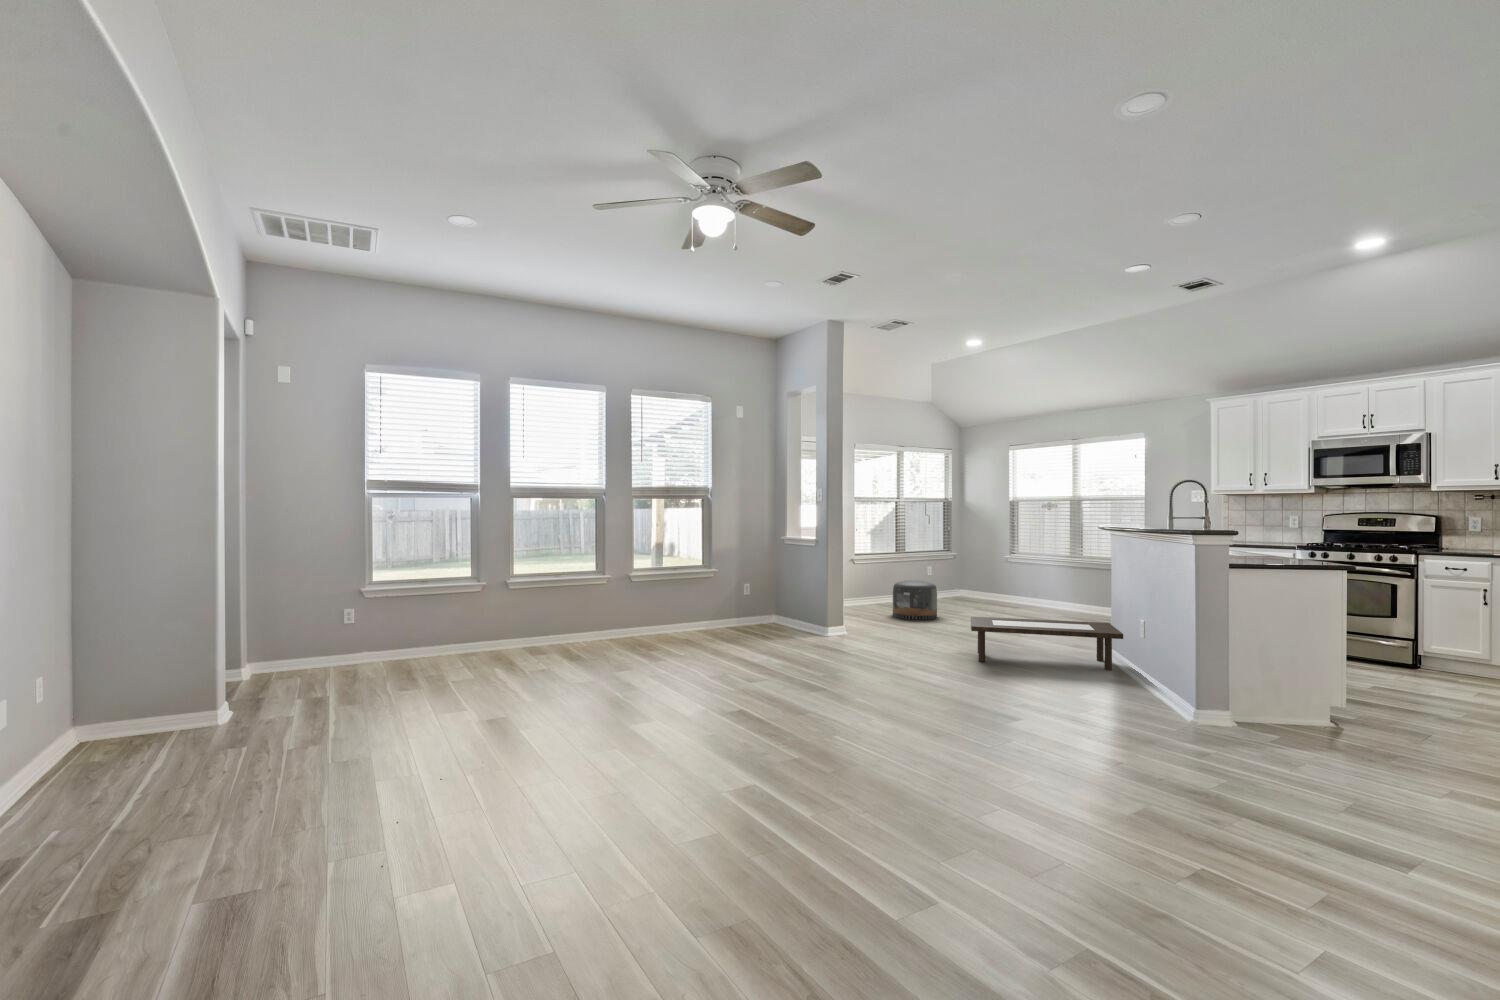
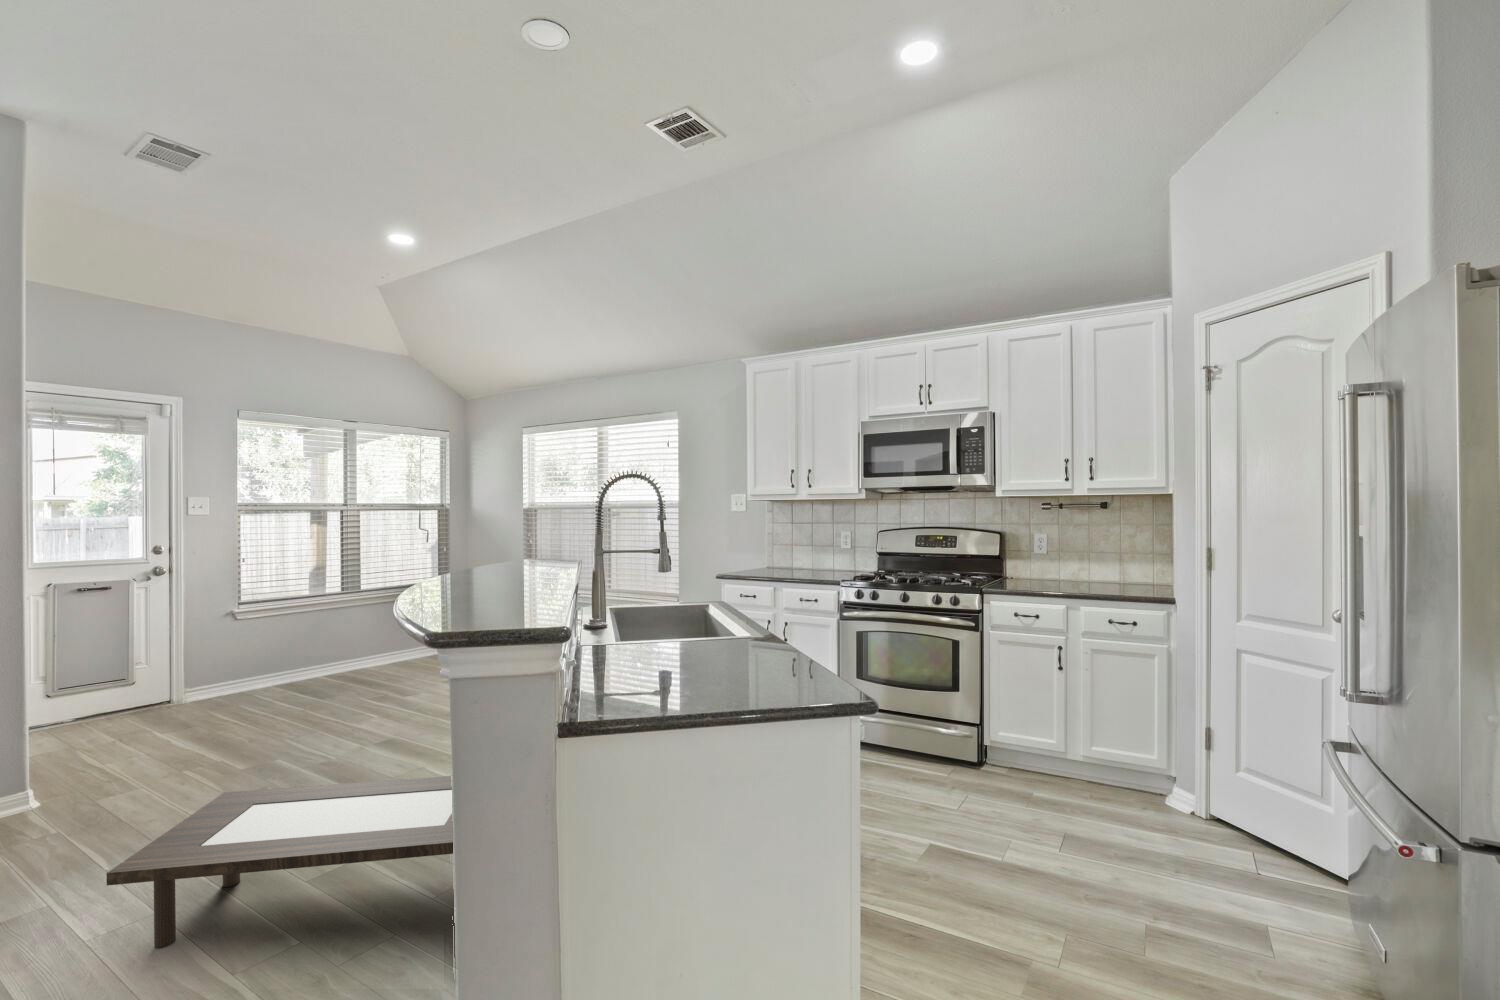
pouf: present [893,580,937,619] -> none [254,654,348,734]

